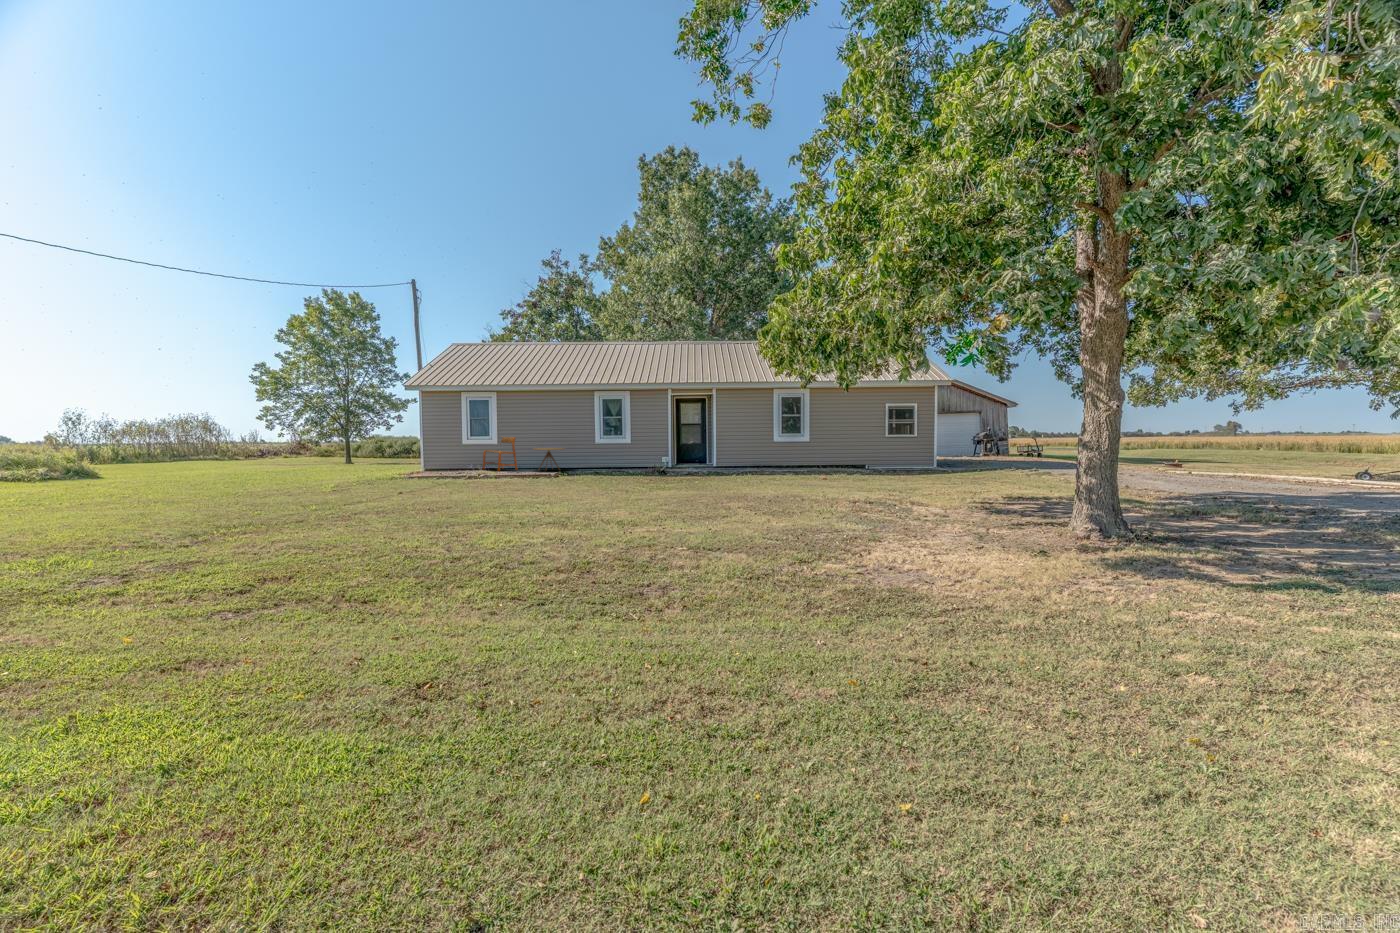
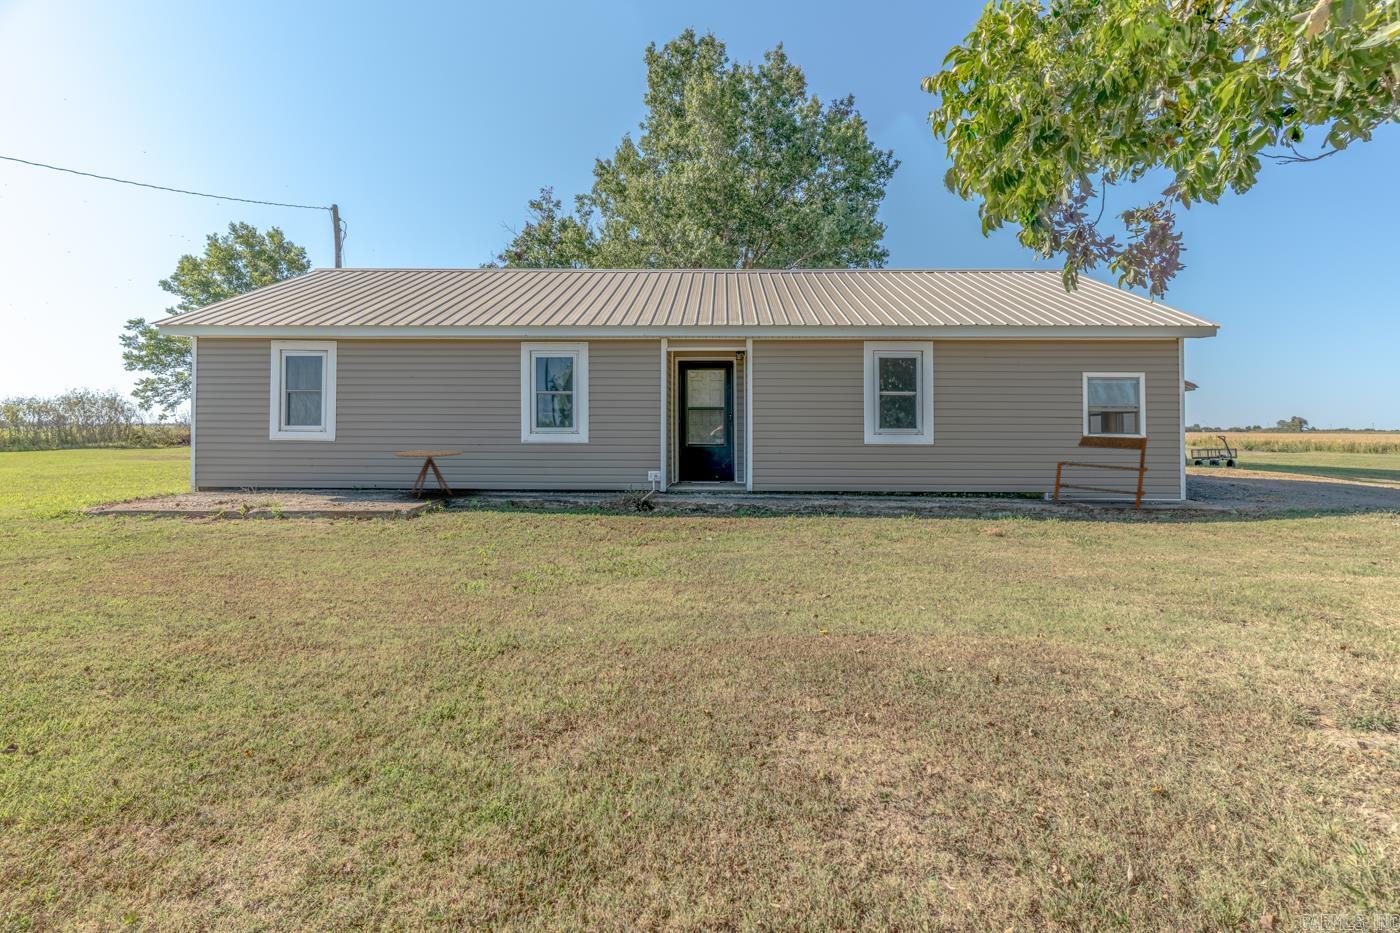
bench: present [483,437,517,471] -> present [1054,436,1148,509]

